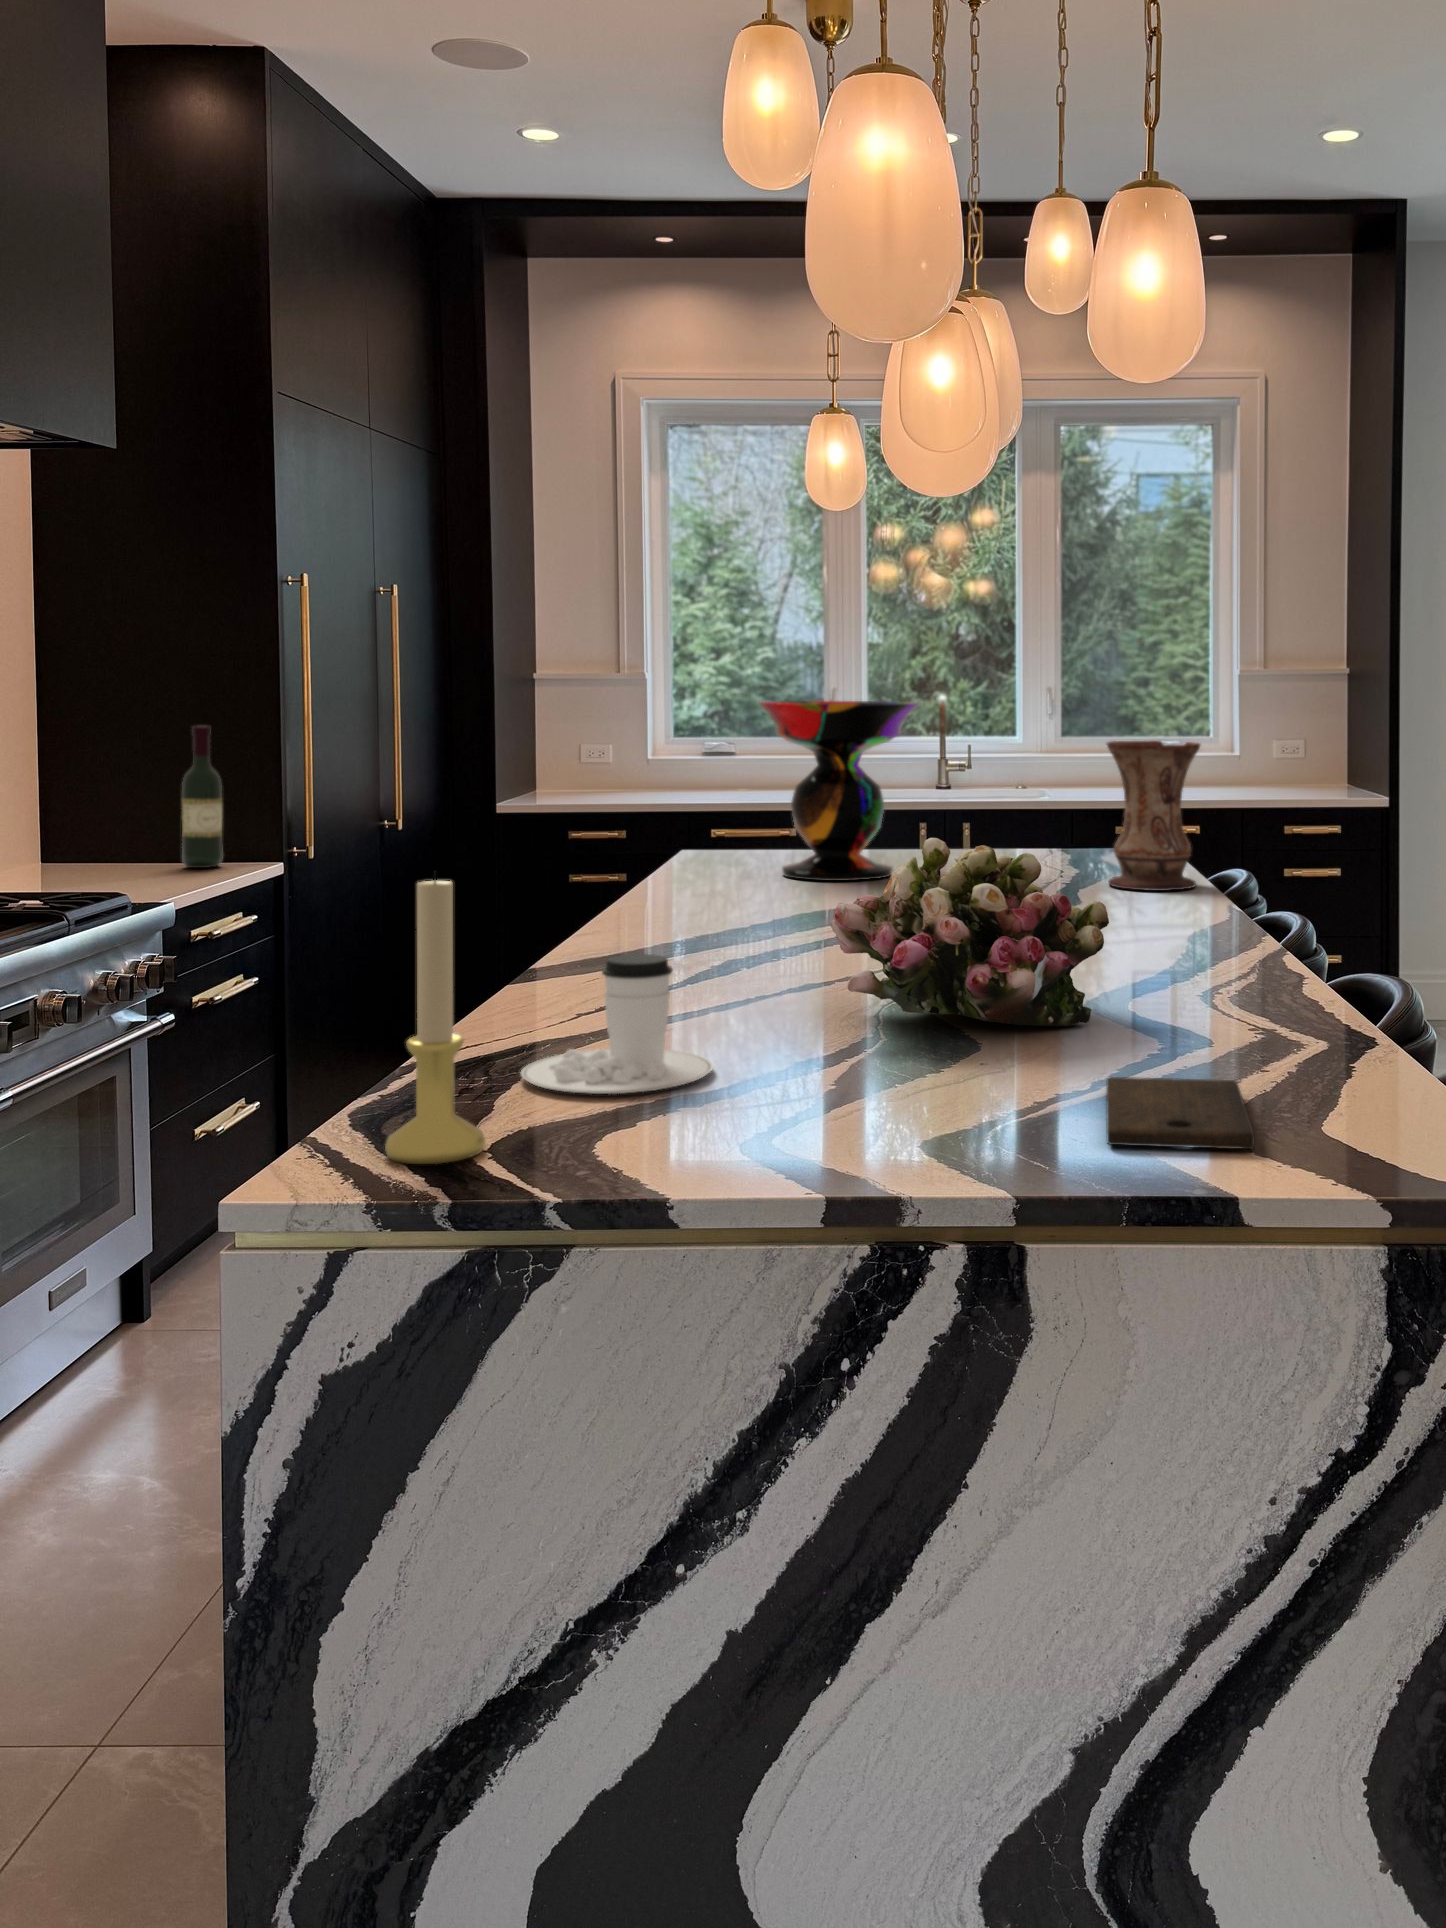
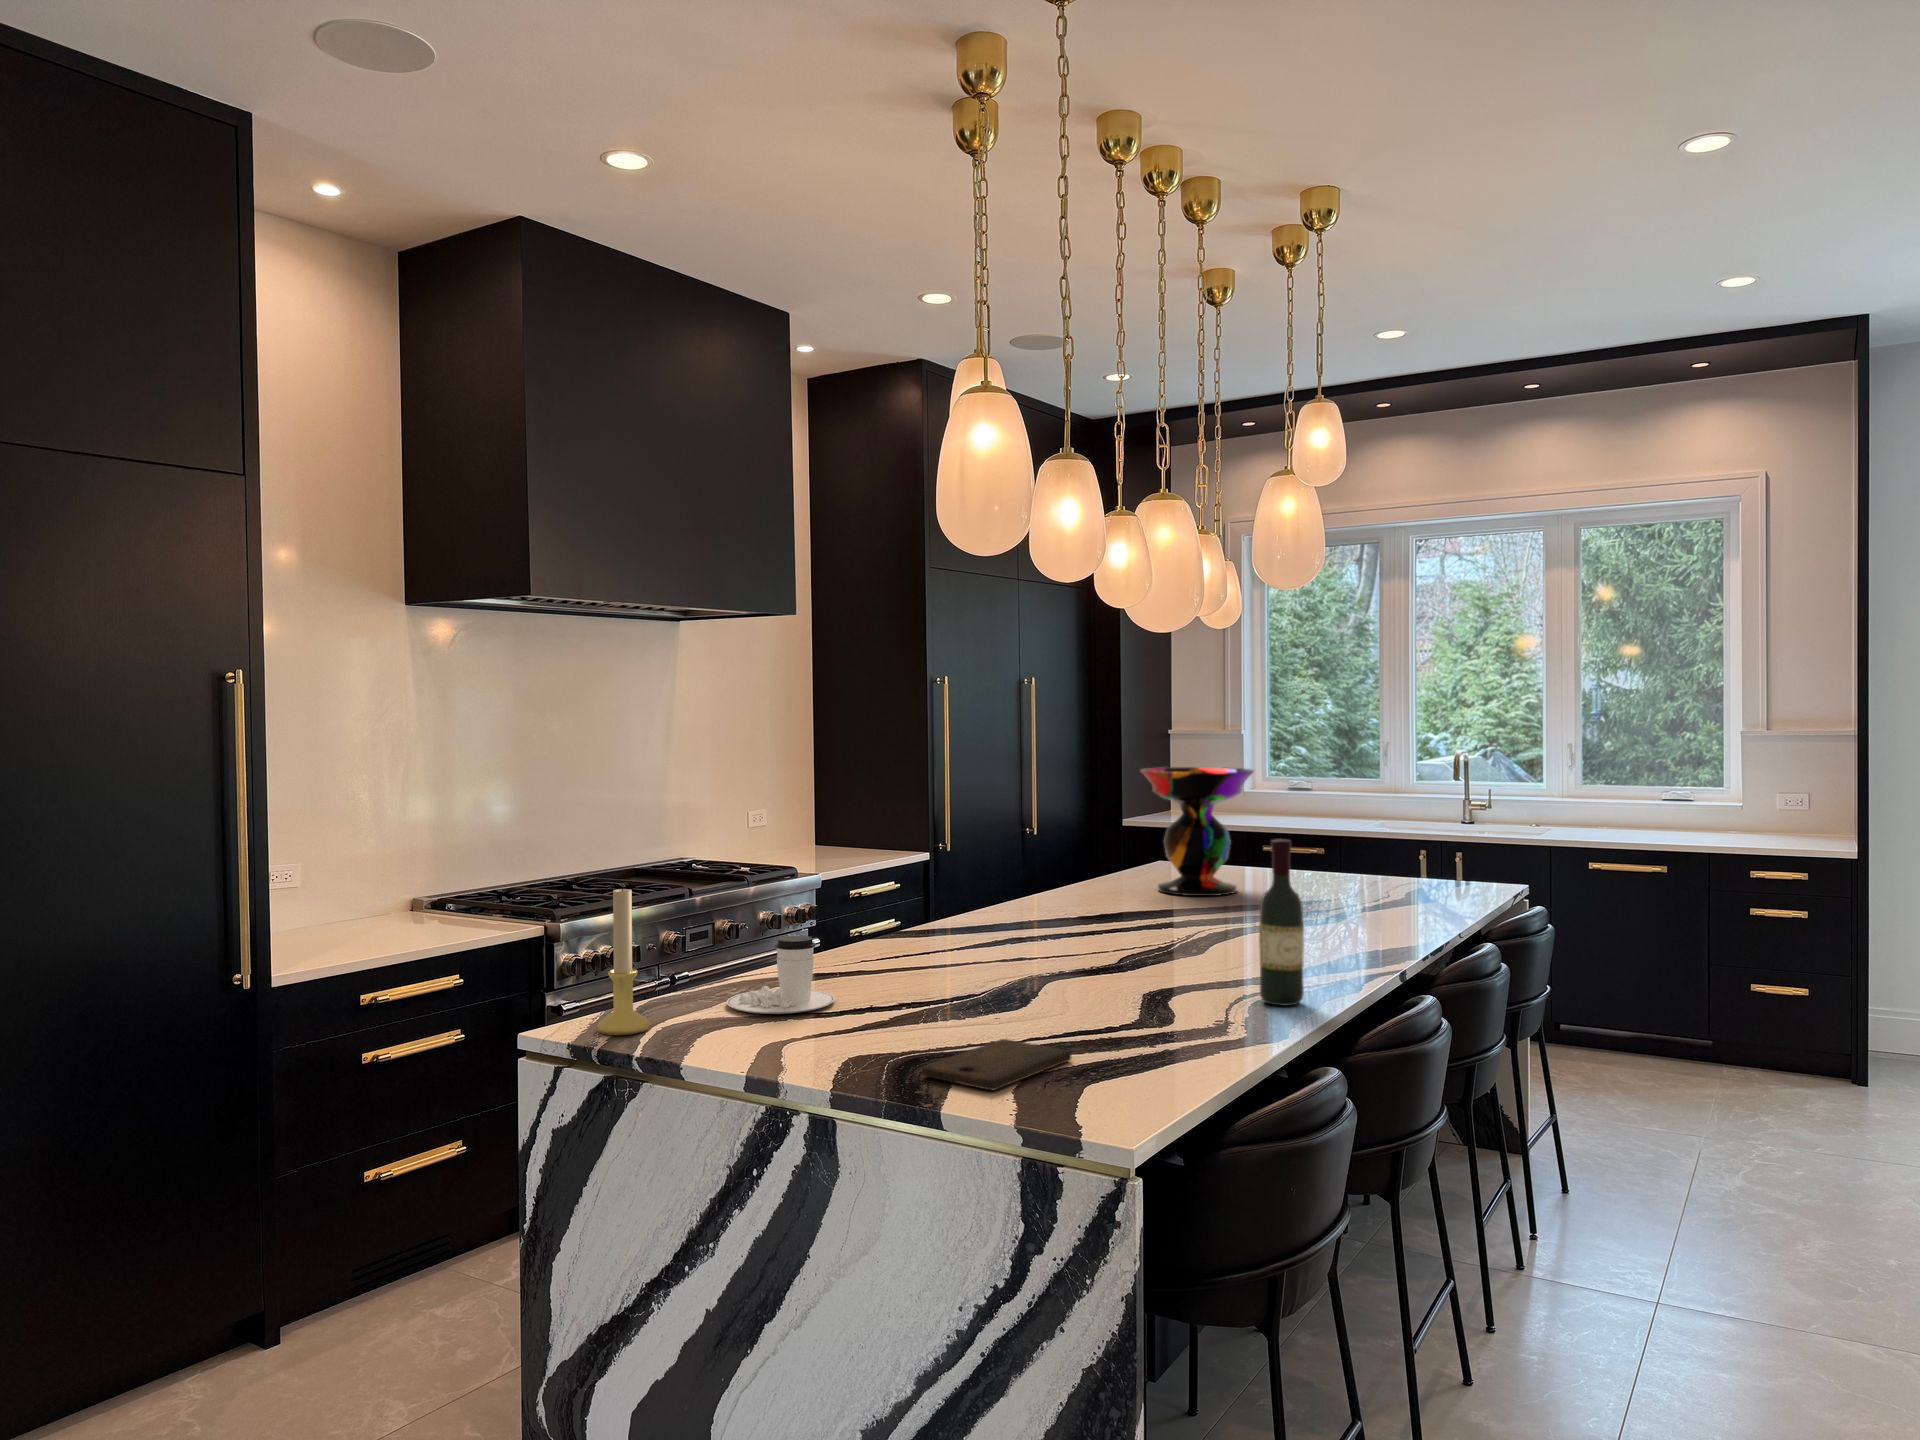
wine bottle: present [182,726,222,868] -> present [1259,839,1304,1006]
vase: present [1106,741,1200,891] -> none [1368,803,1444,920]
flower arrangement: present [830,838,1109,1026] -> none [935,876,1131,1007]

